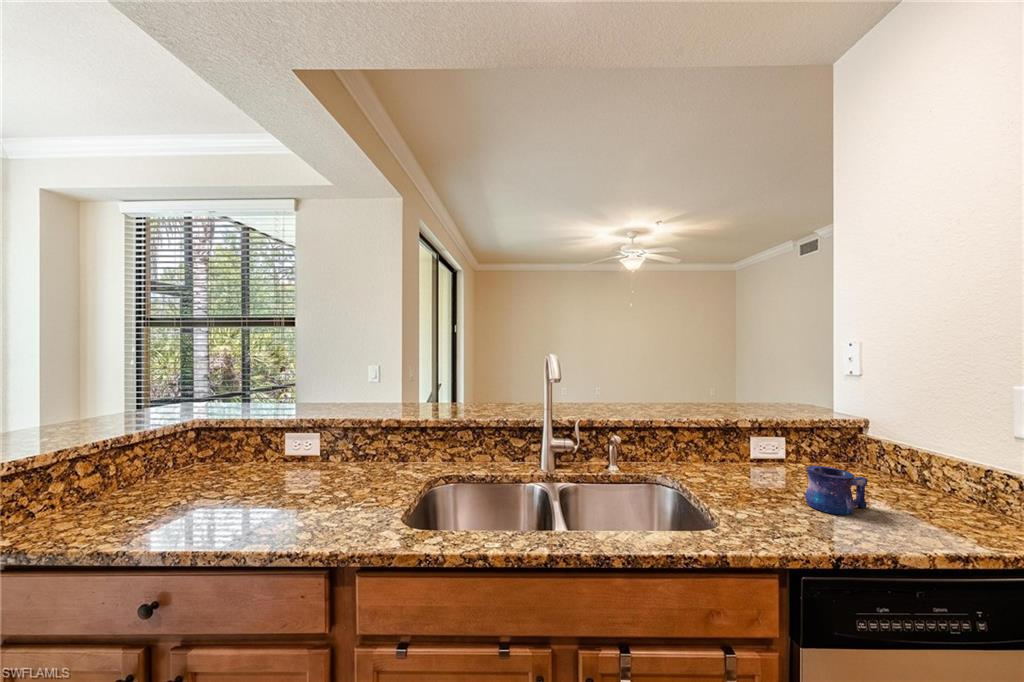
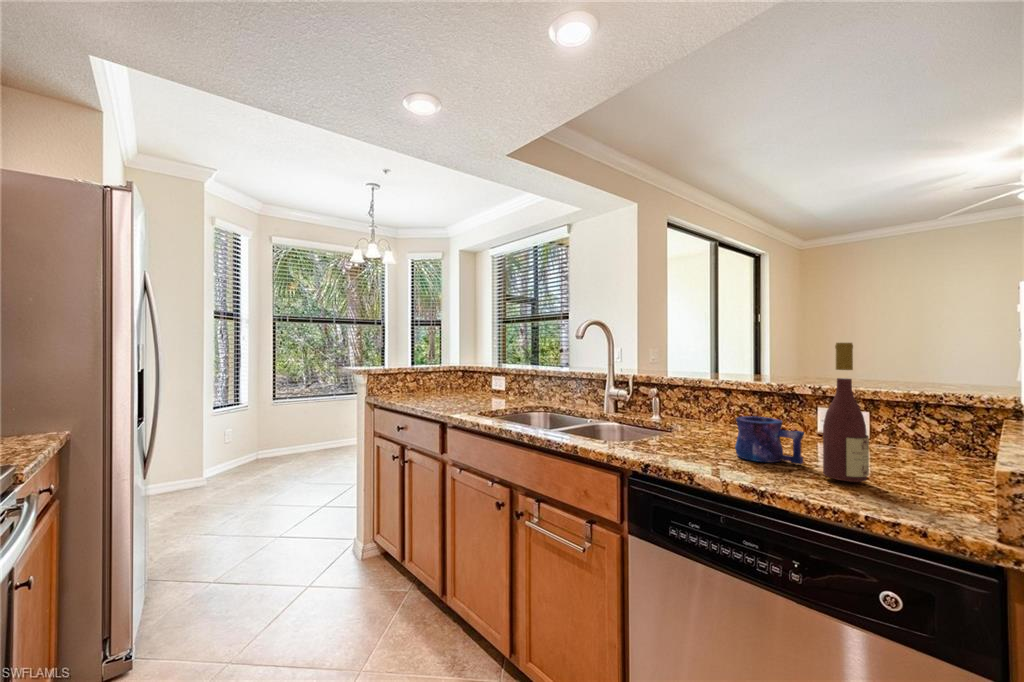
wine bottle: none [906,404,950,525] -> present [823,343,869,482]

